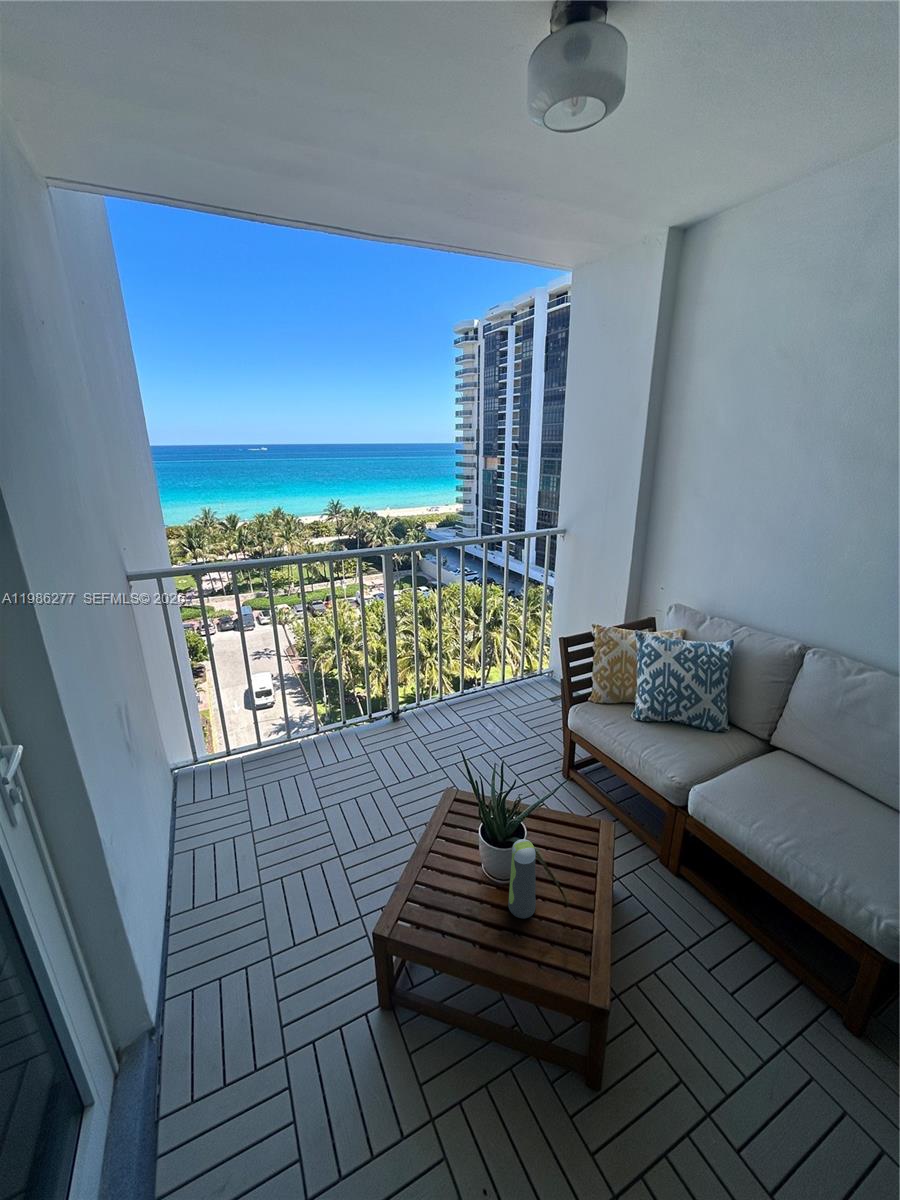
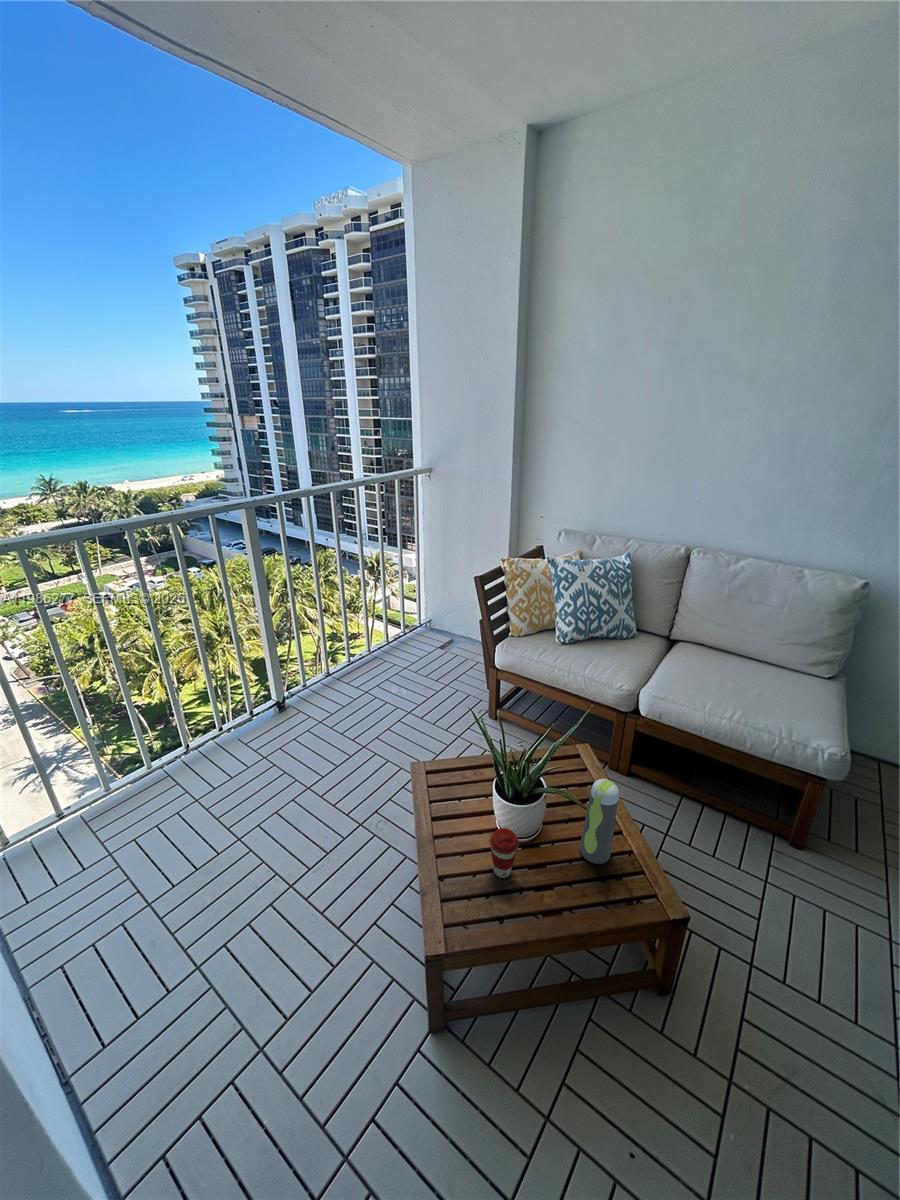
coffee cup: none [426,850,450,893] -> present [490,828,519,878]

